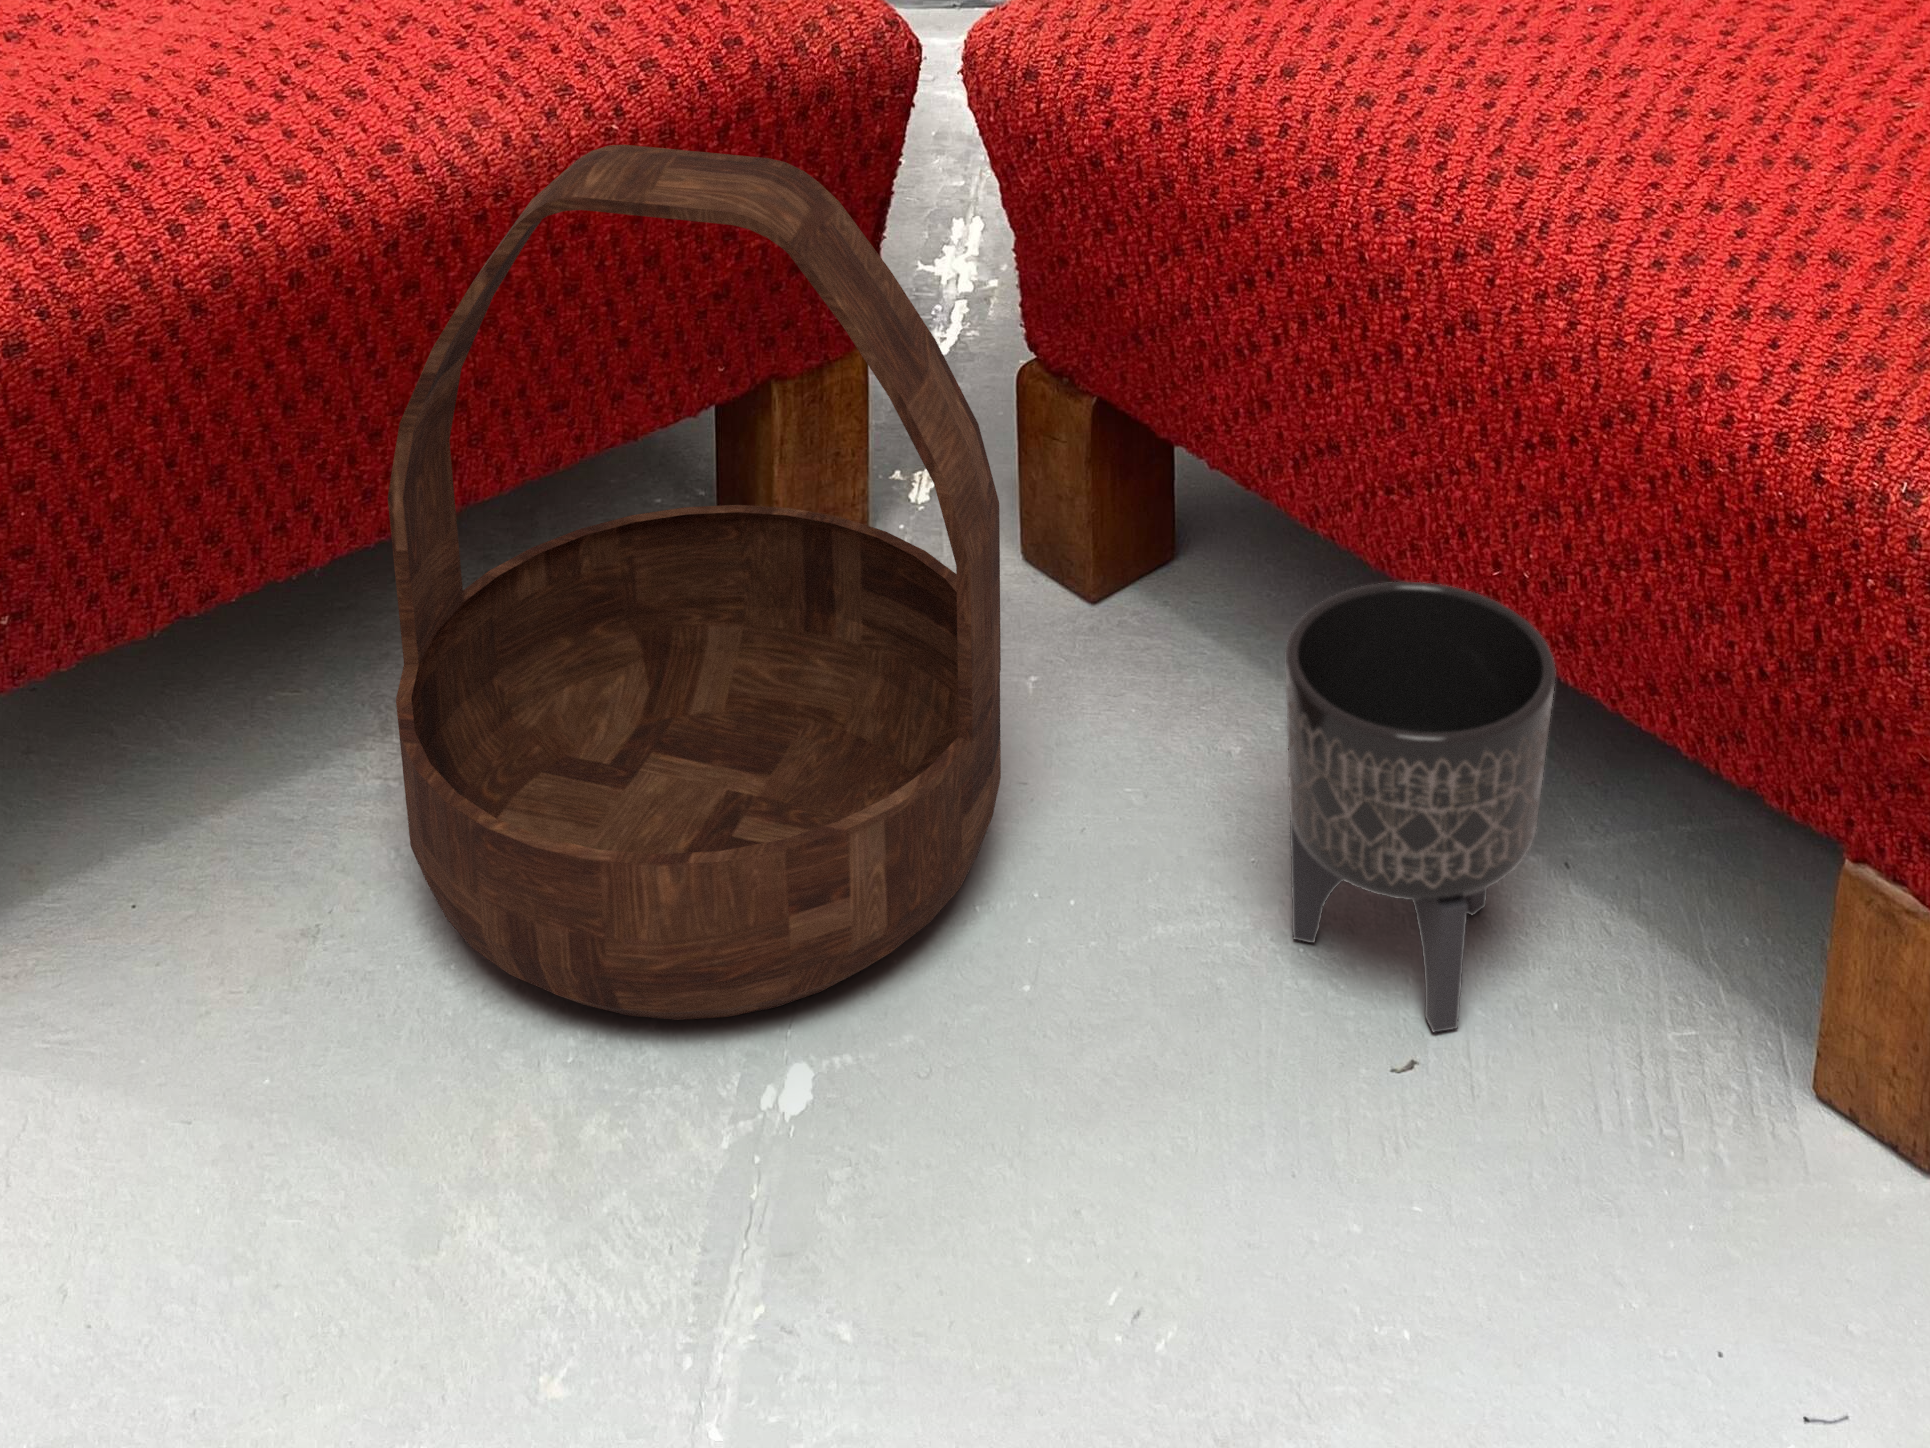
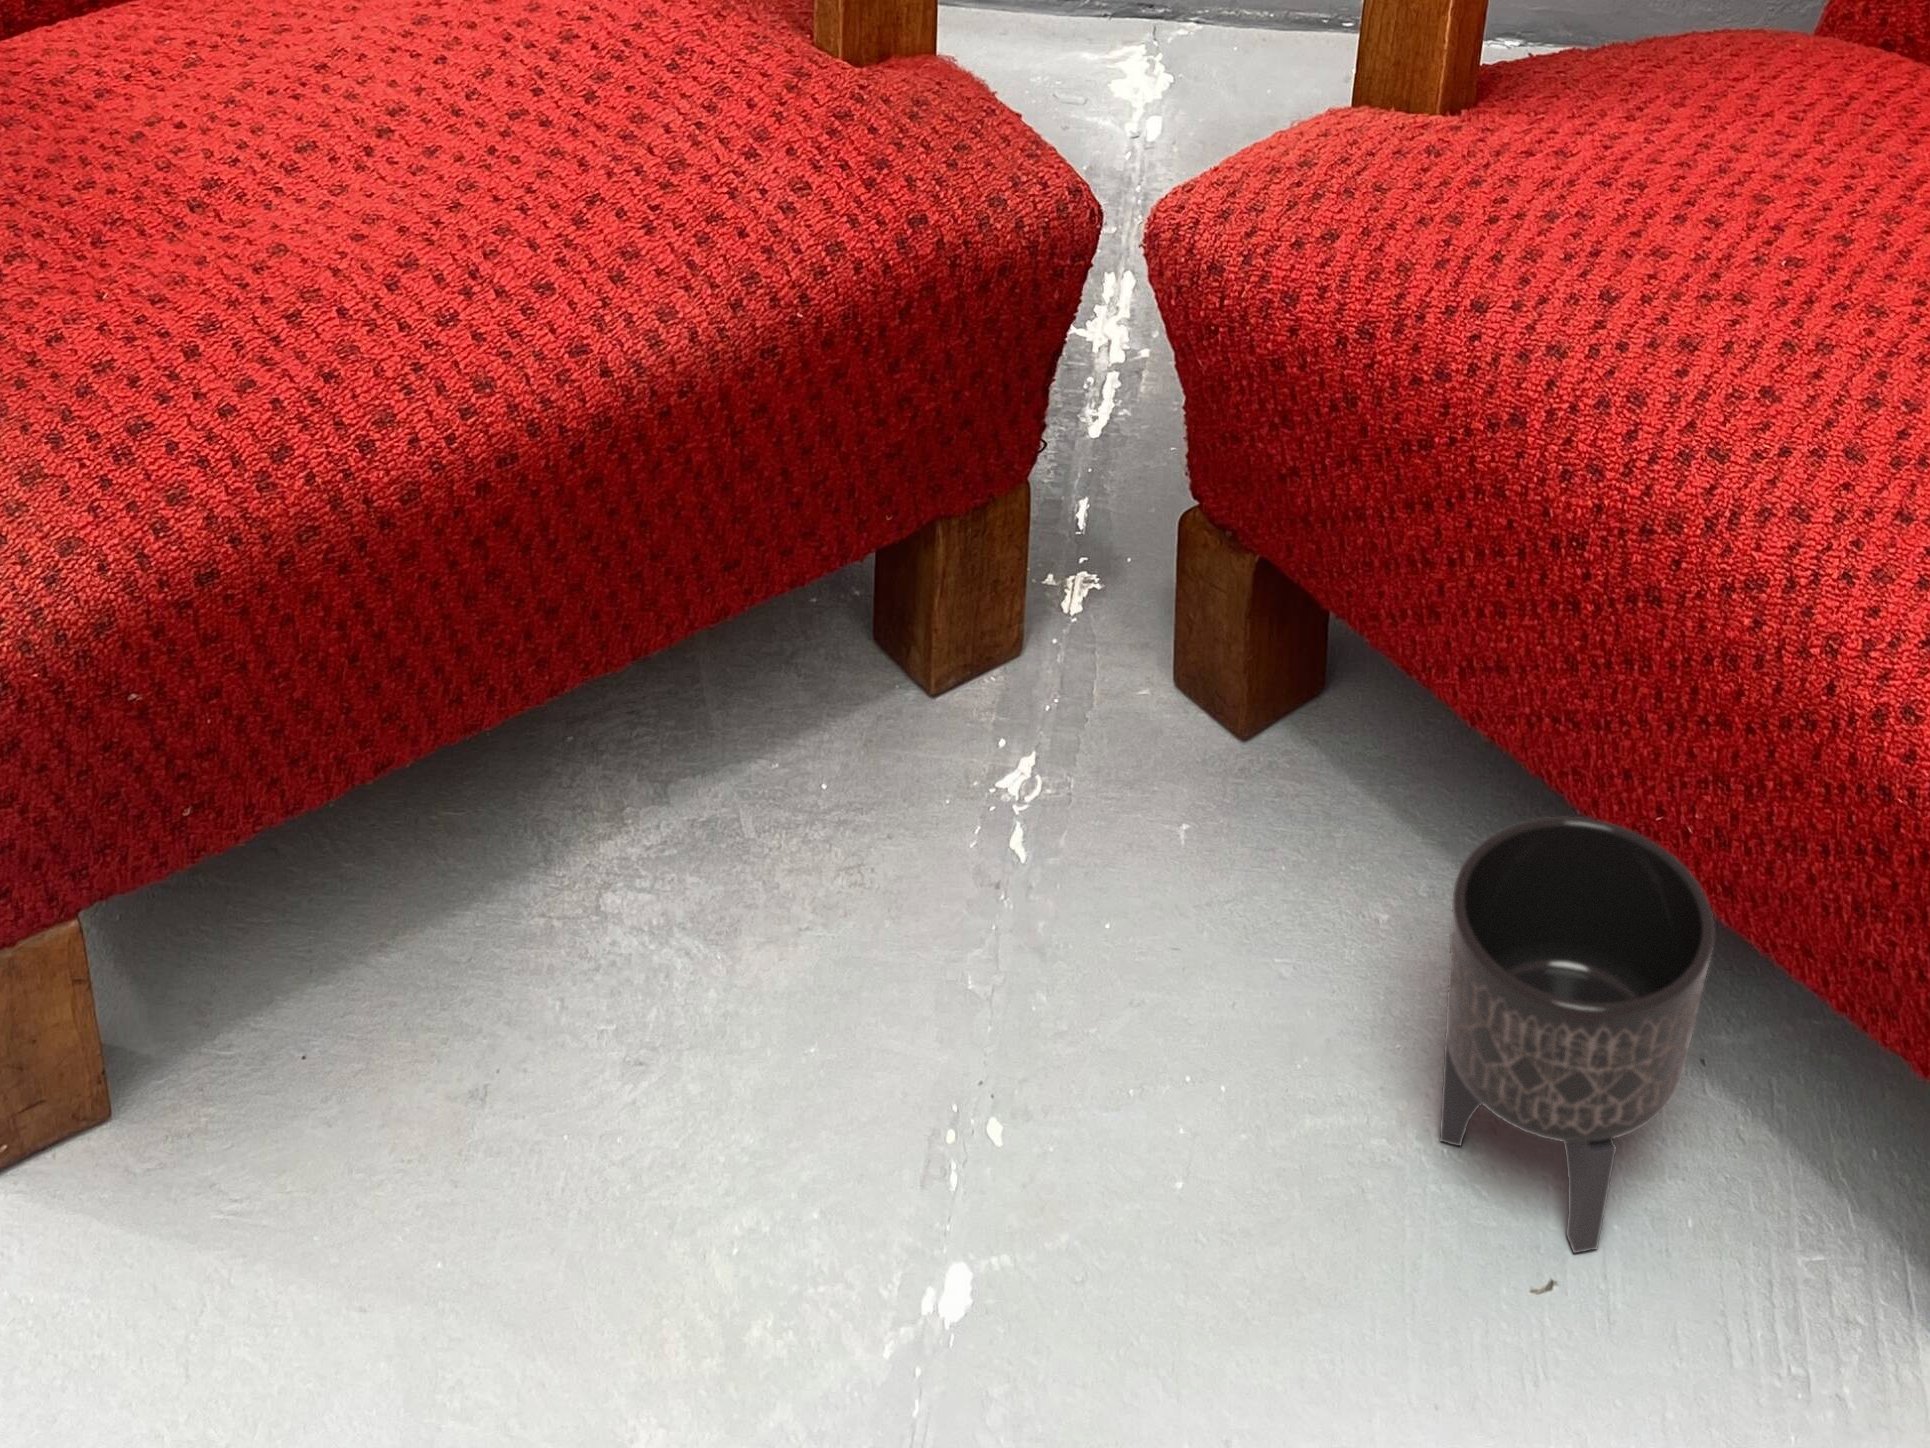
basket: present [388,145,1001,1020] -> none [574,379,1177,1217]

